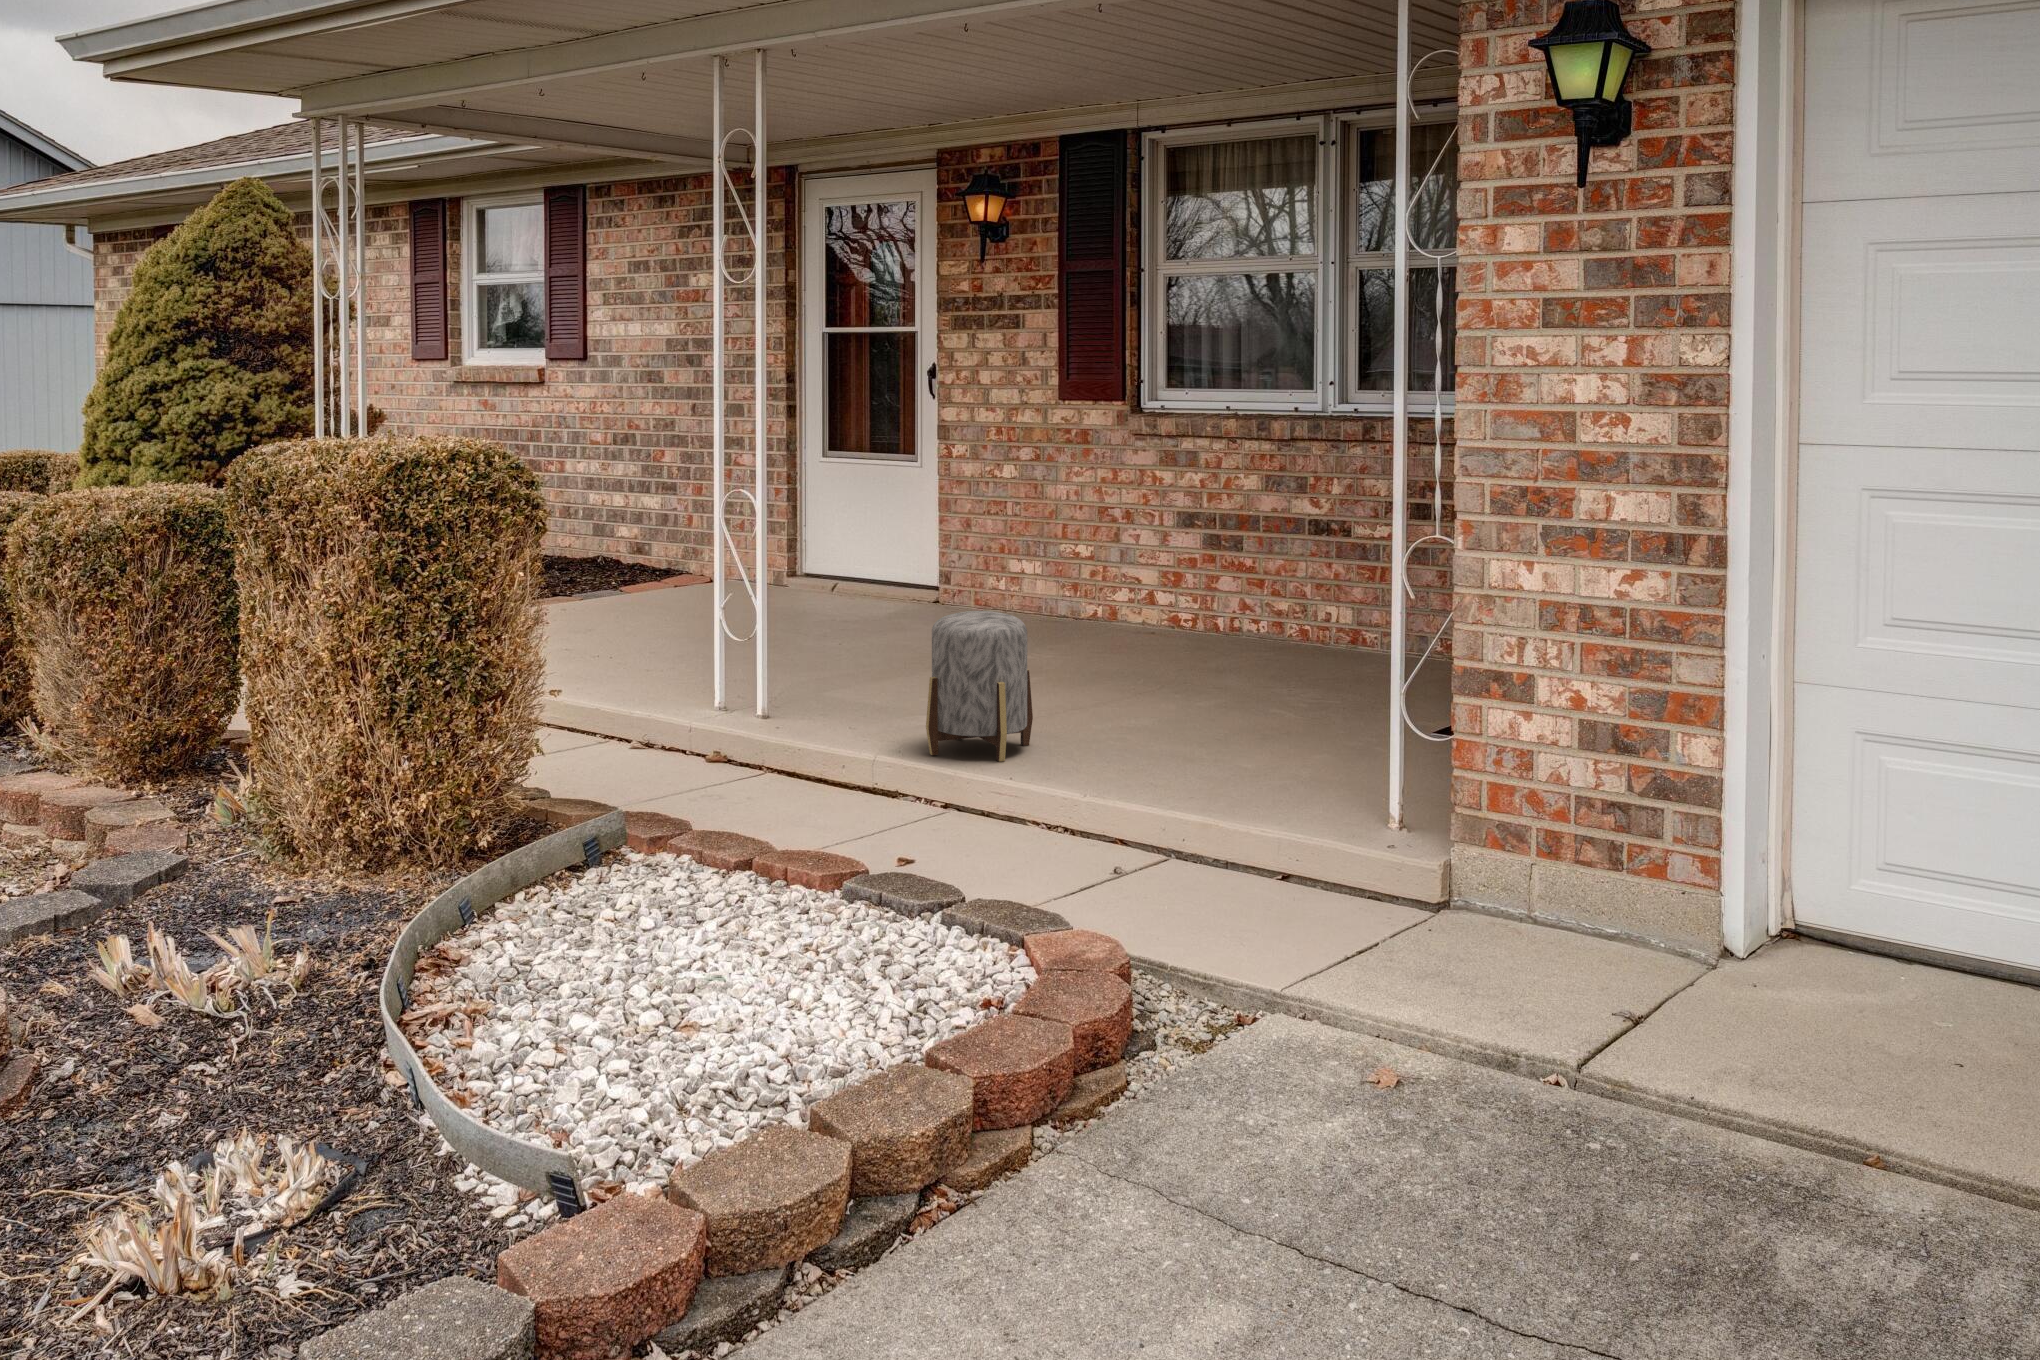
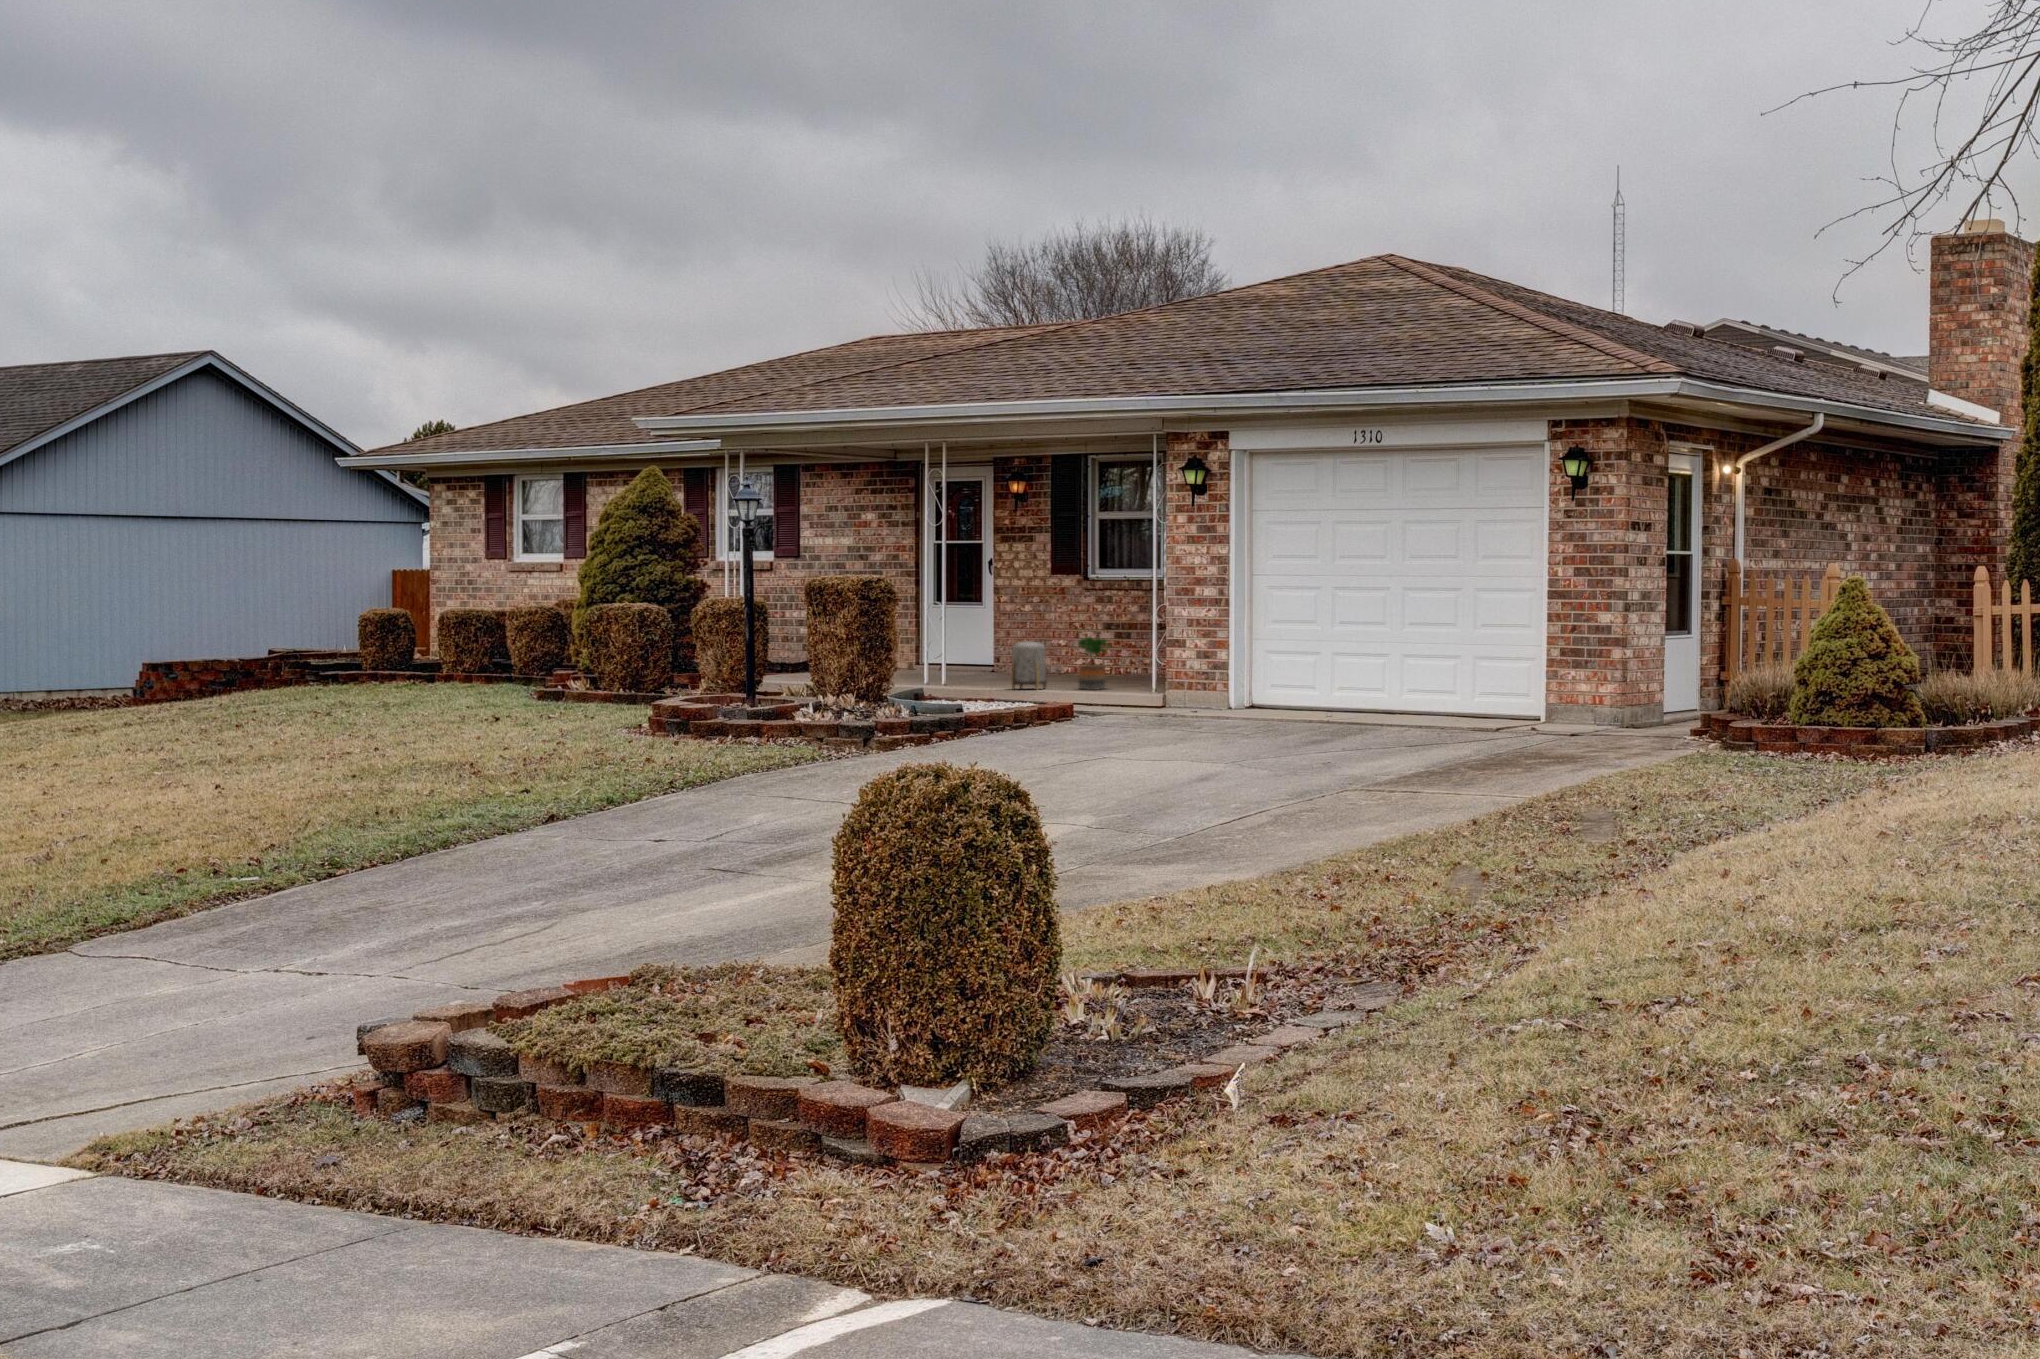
potted tree: none [1122,599,1223,765] -> present [1079,637,1109,690]

